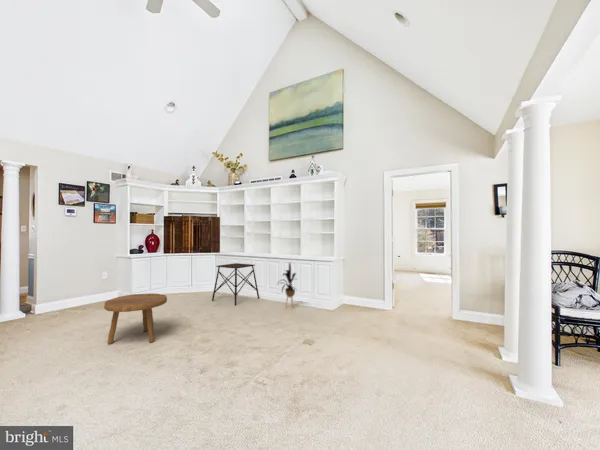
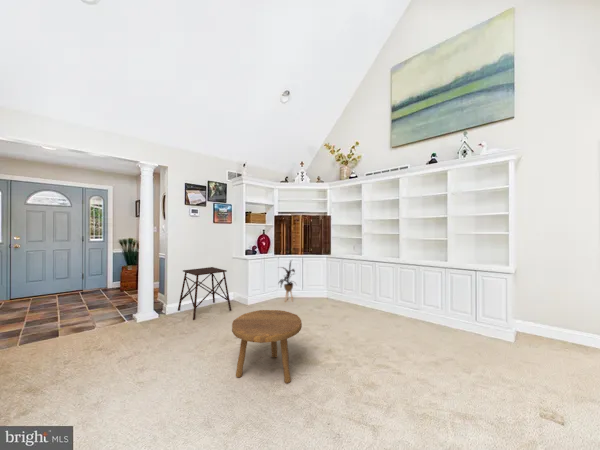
side table: present [212,263,259,305] -> present [178,267,231,320]
house plant: present [282,263,296,307] -> present [279,262,295,301]

